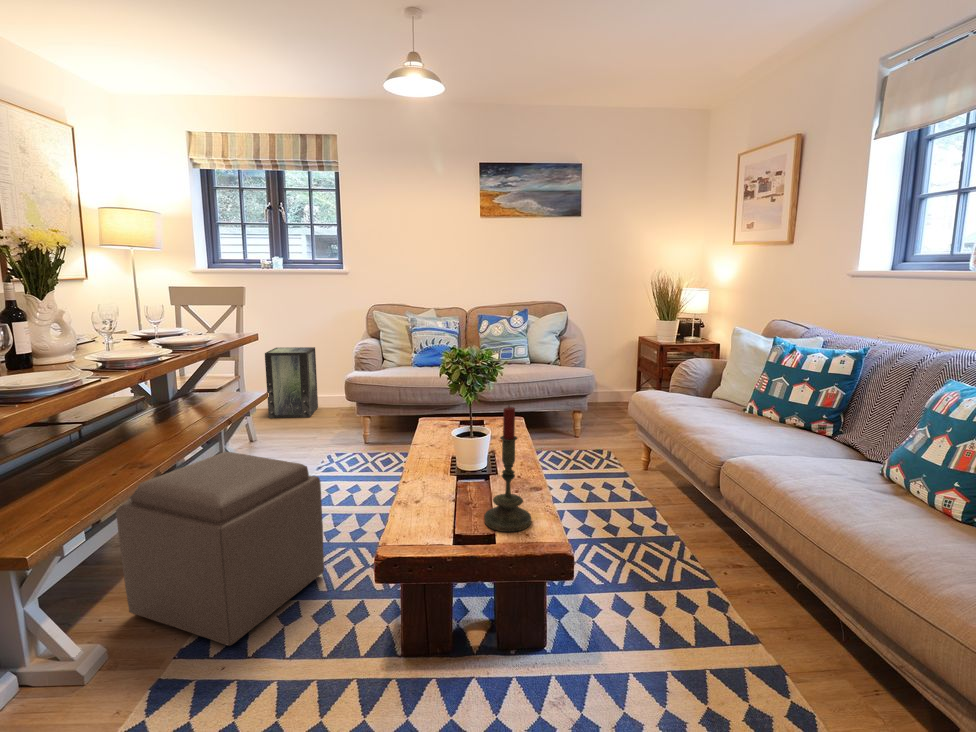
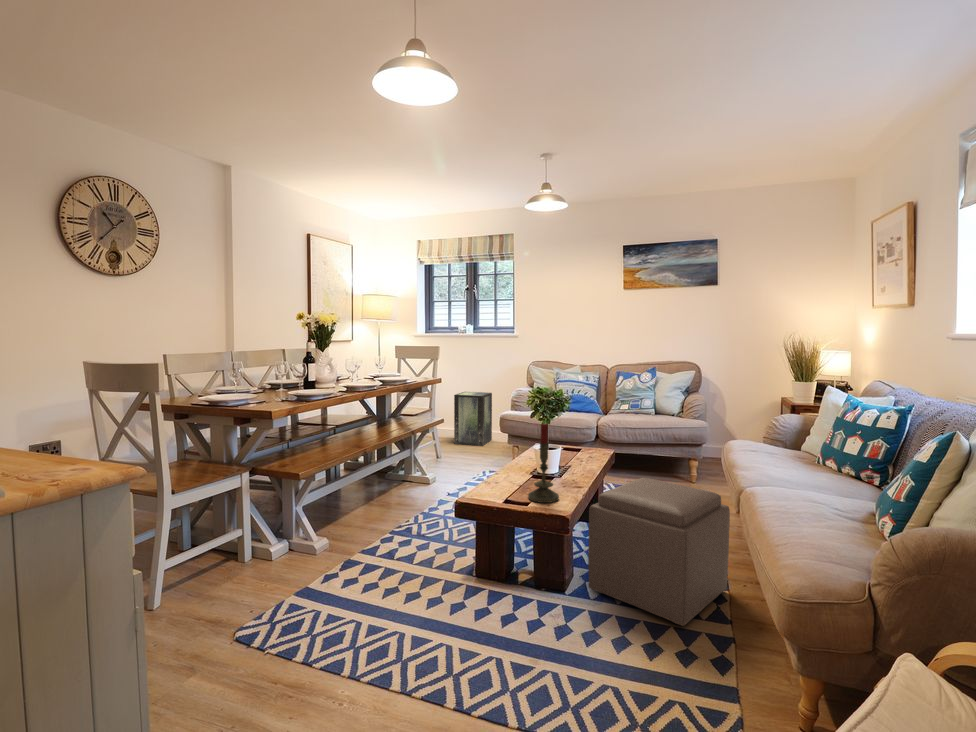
ottoman: present [116,452,324,646] -> present [588,478,730,626]

